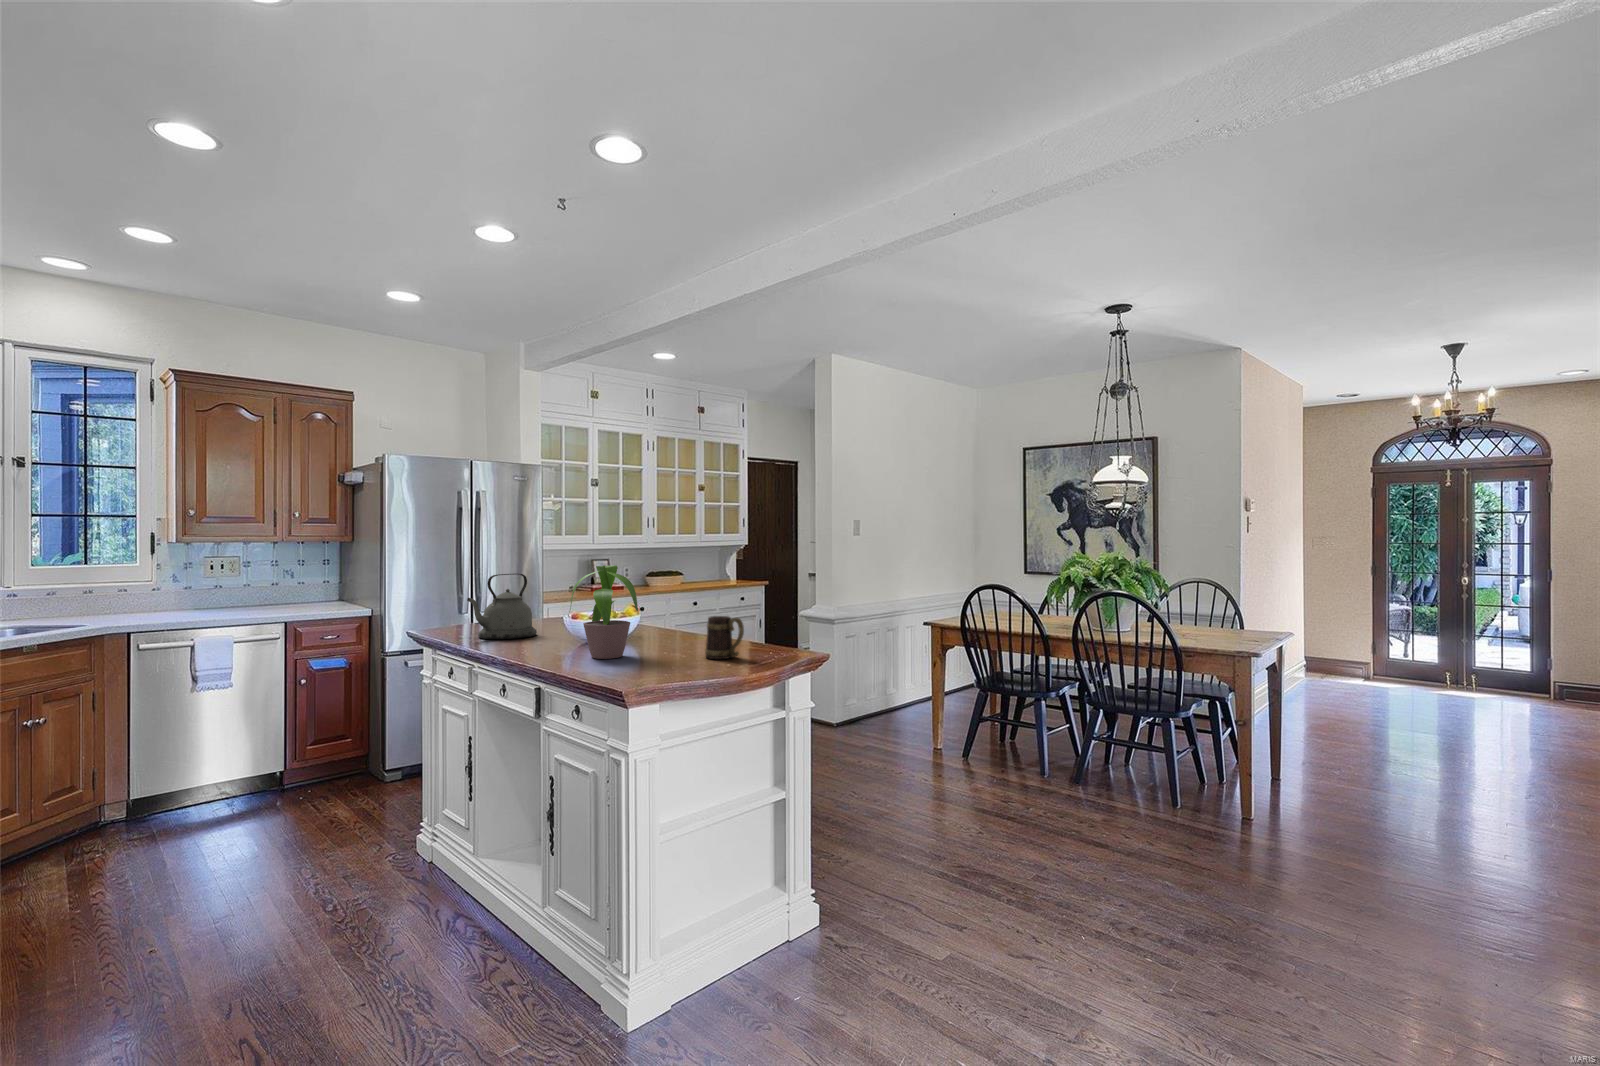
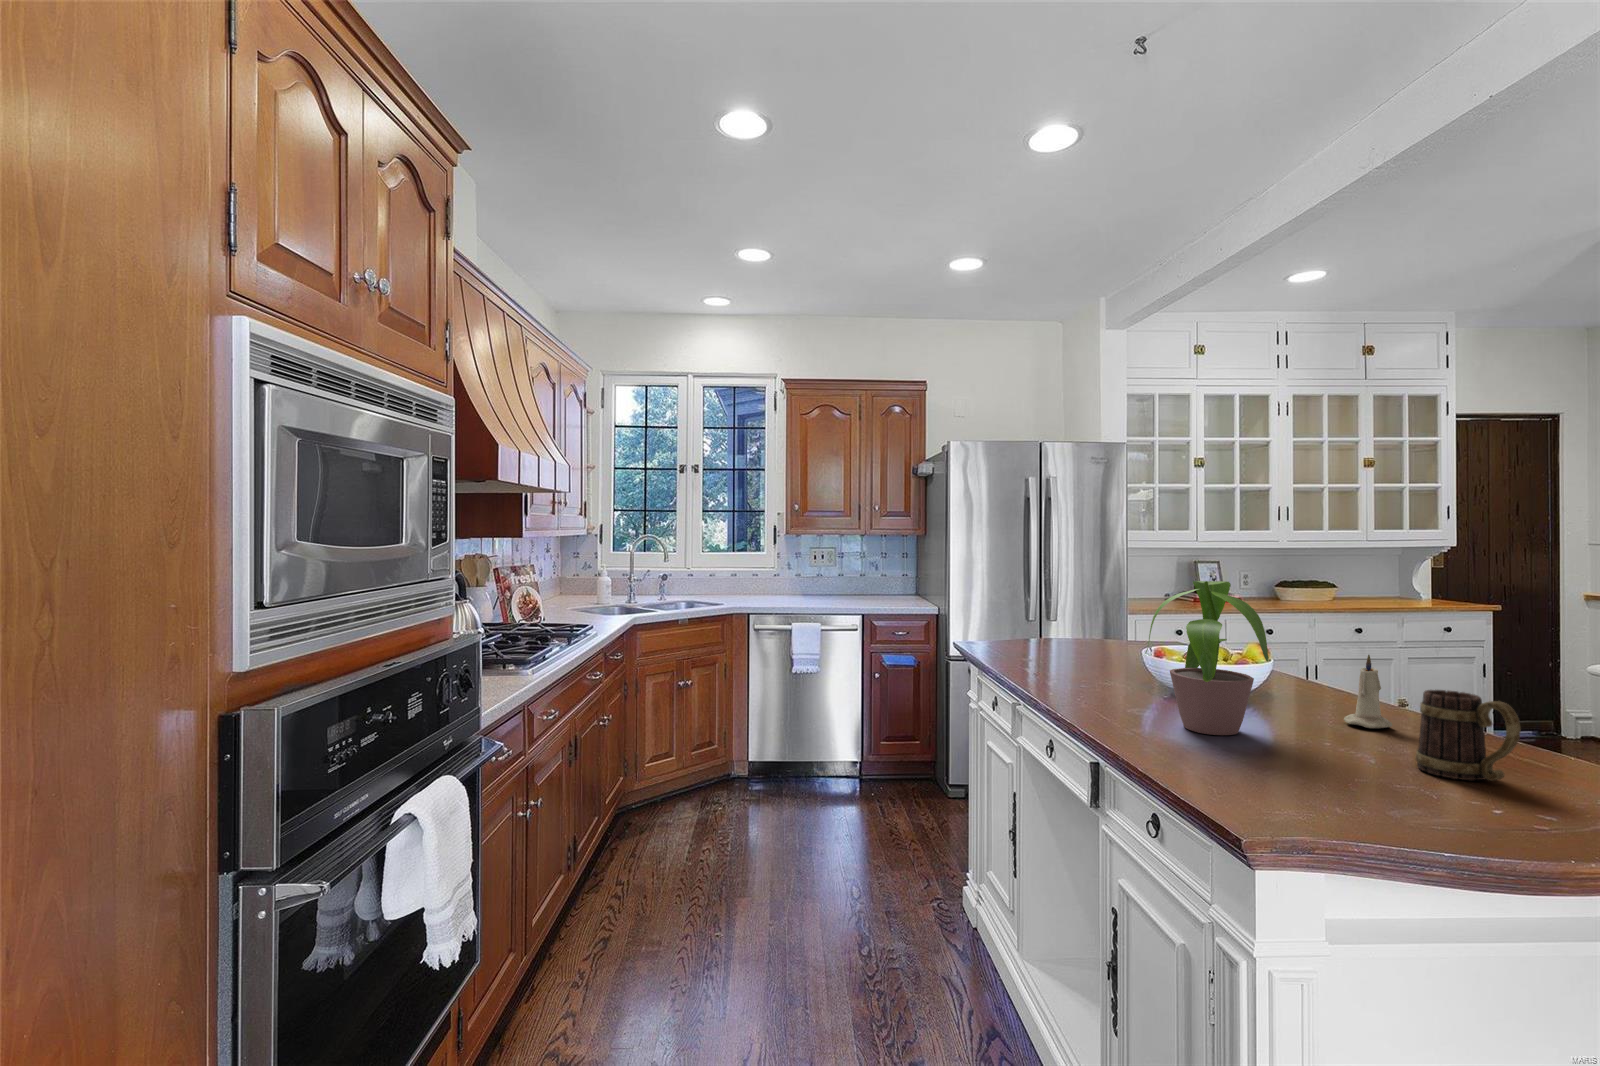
kettle: present [467,574,537,639] -> none [1015,582,1107,670]
candle: none [677,604,699,646] -> present [1344,655,1392,728]

